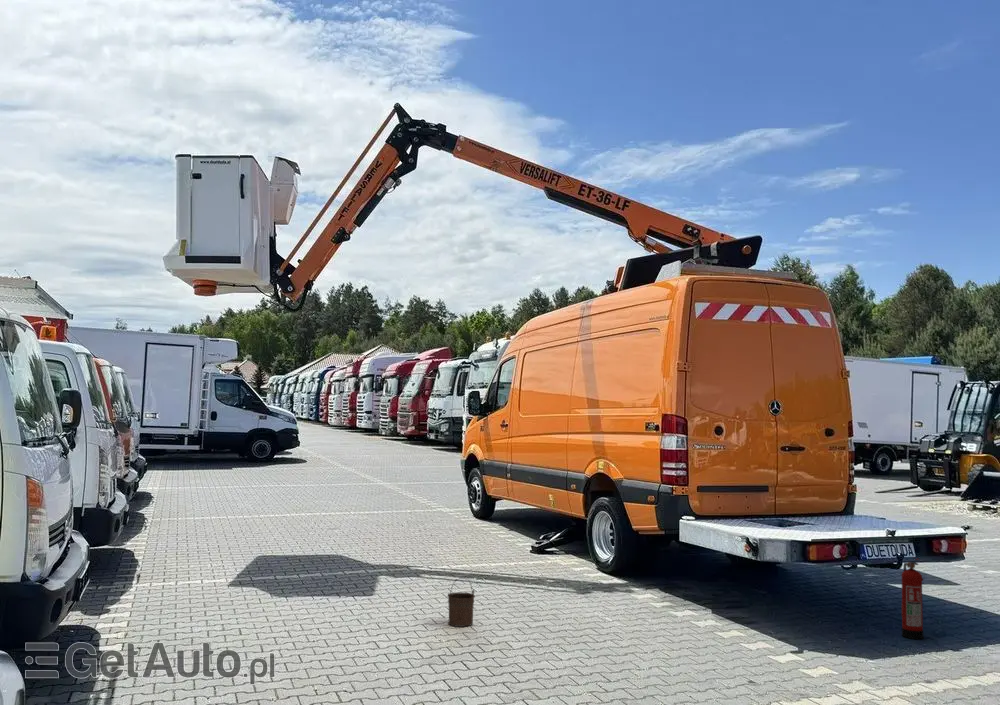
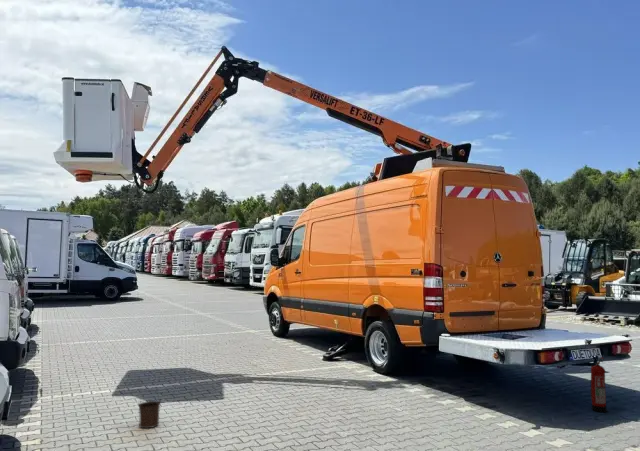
bucket: present [448,590,475,627] -> present [138,401,160,428]

